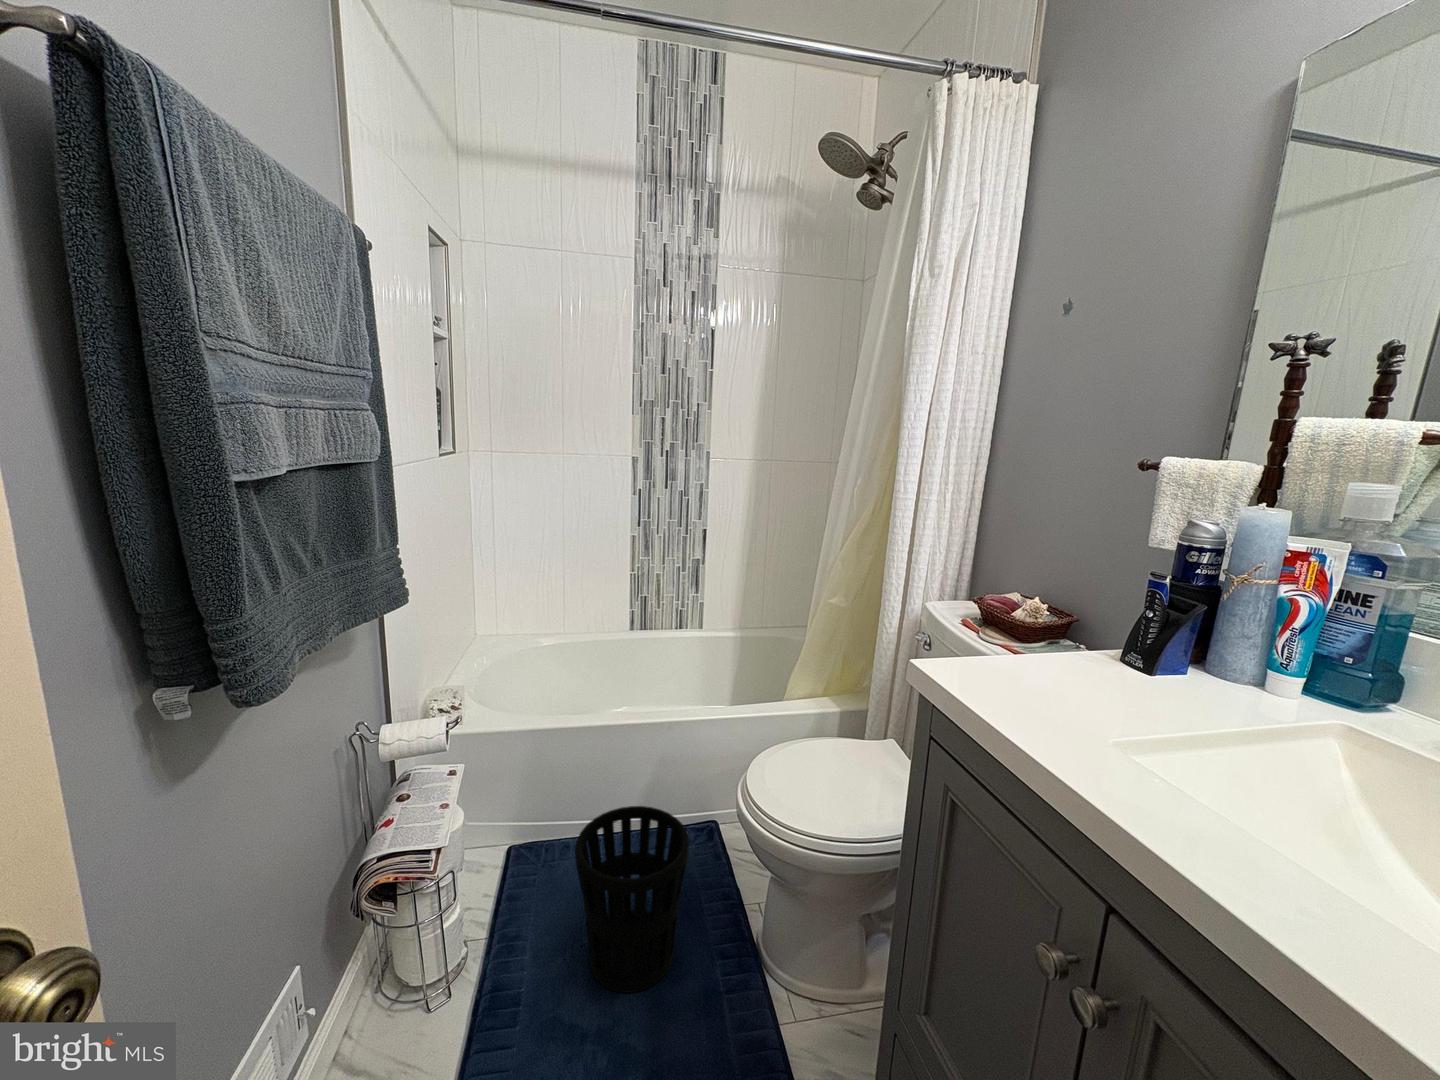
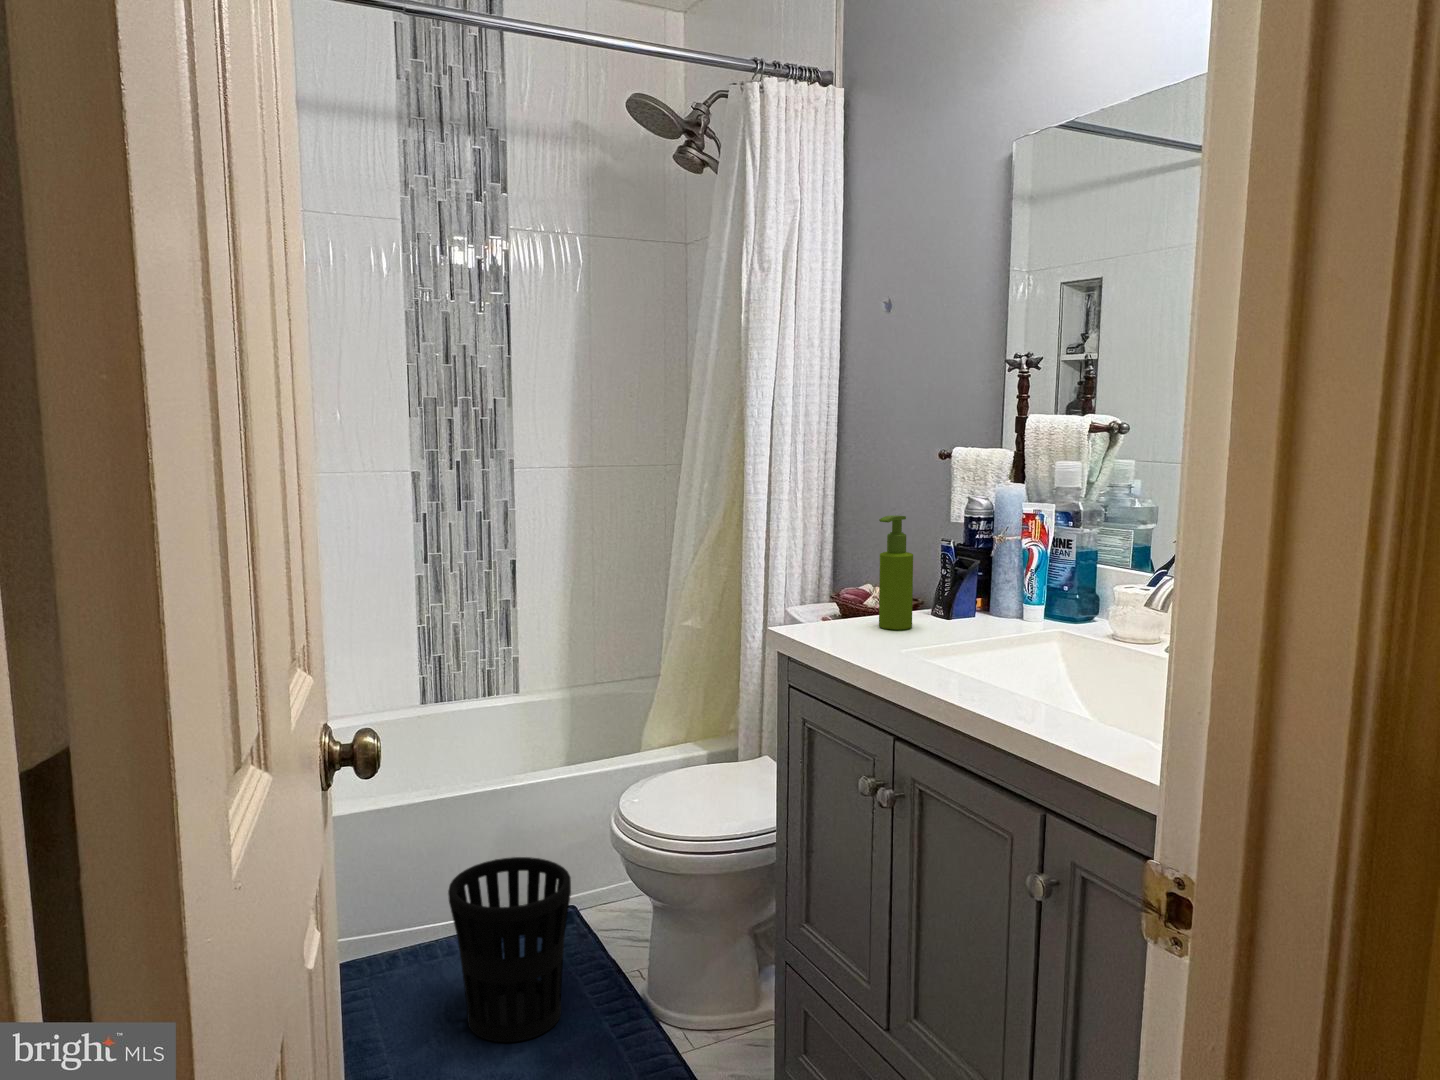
soap dispenser: none [1060,540,1127,695] -> present [879,515,913,630]

